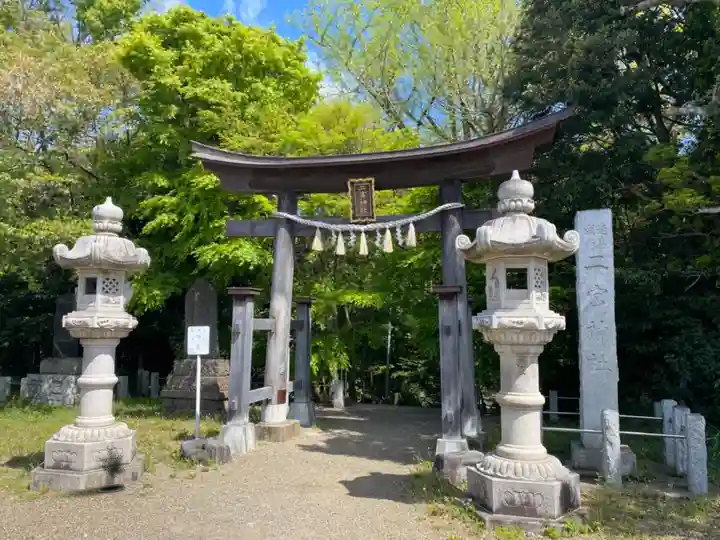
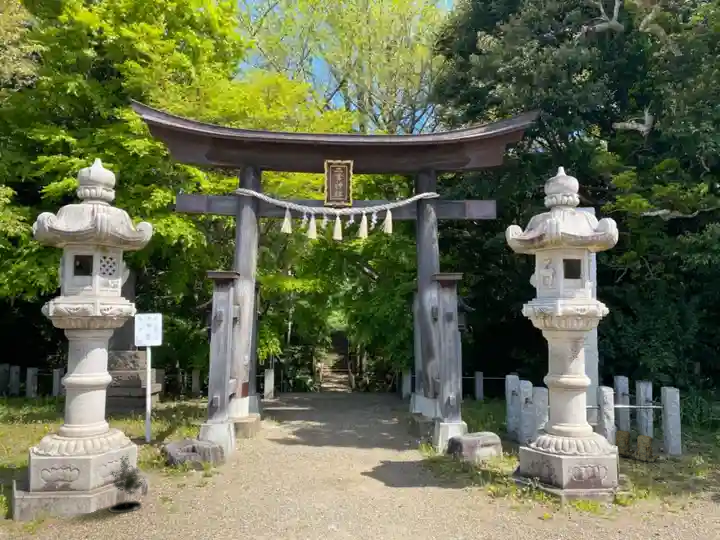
backpack: none [630,459,684,499] -> present [616,430,660,462]

